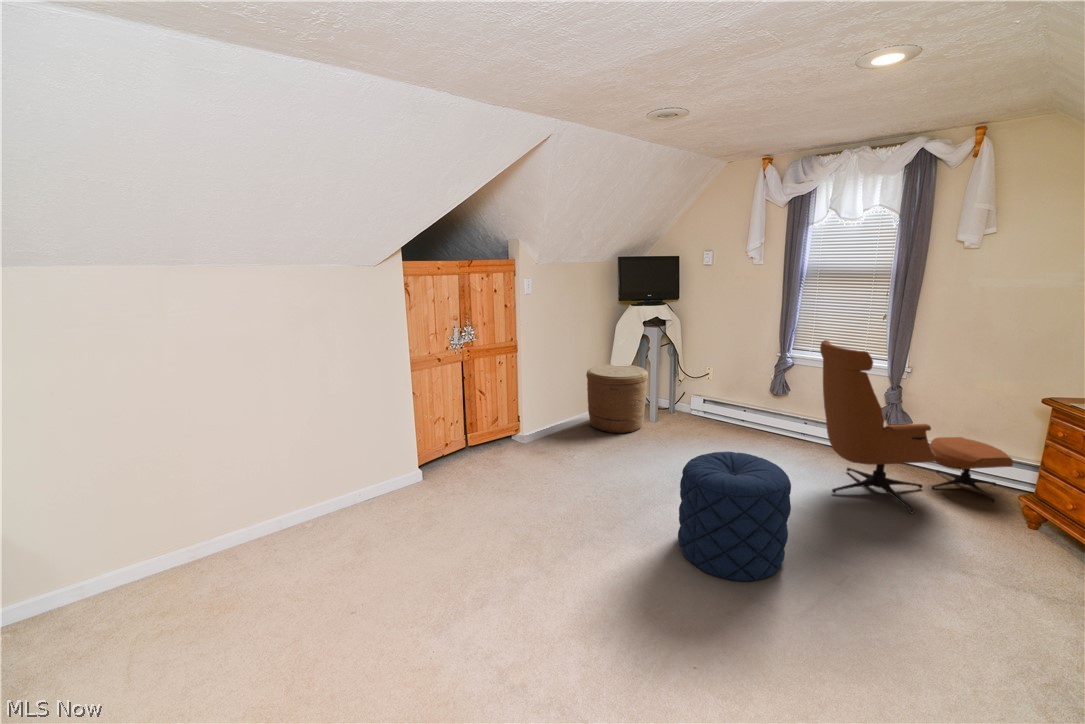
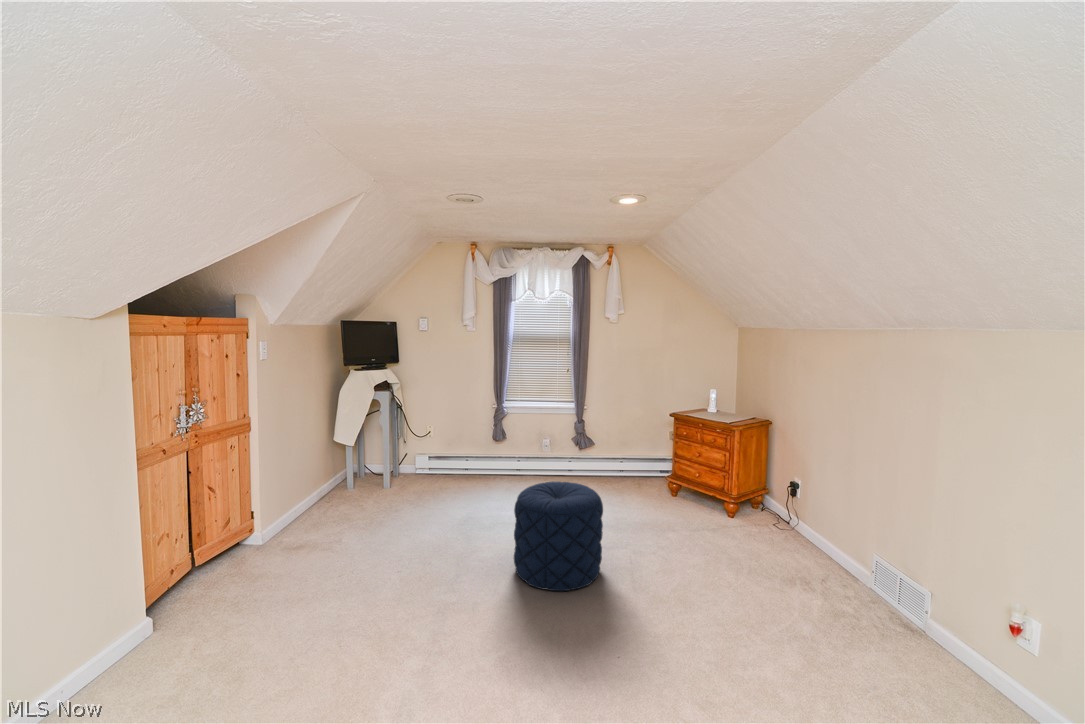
lounge chair: present [820,340,1013,513] -> none [554,387,654,505]
basket: present [586,364,648,433] -> none [321,433,390,508]

